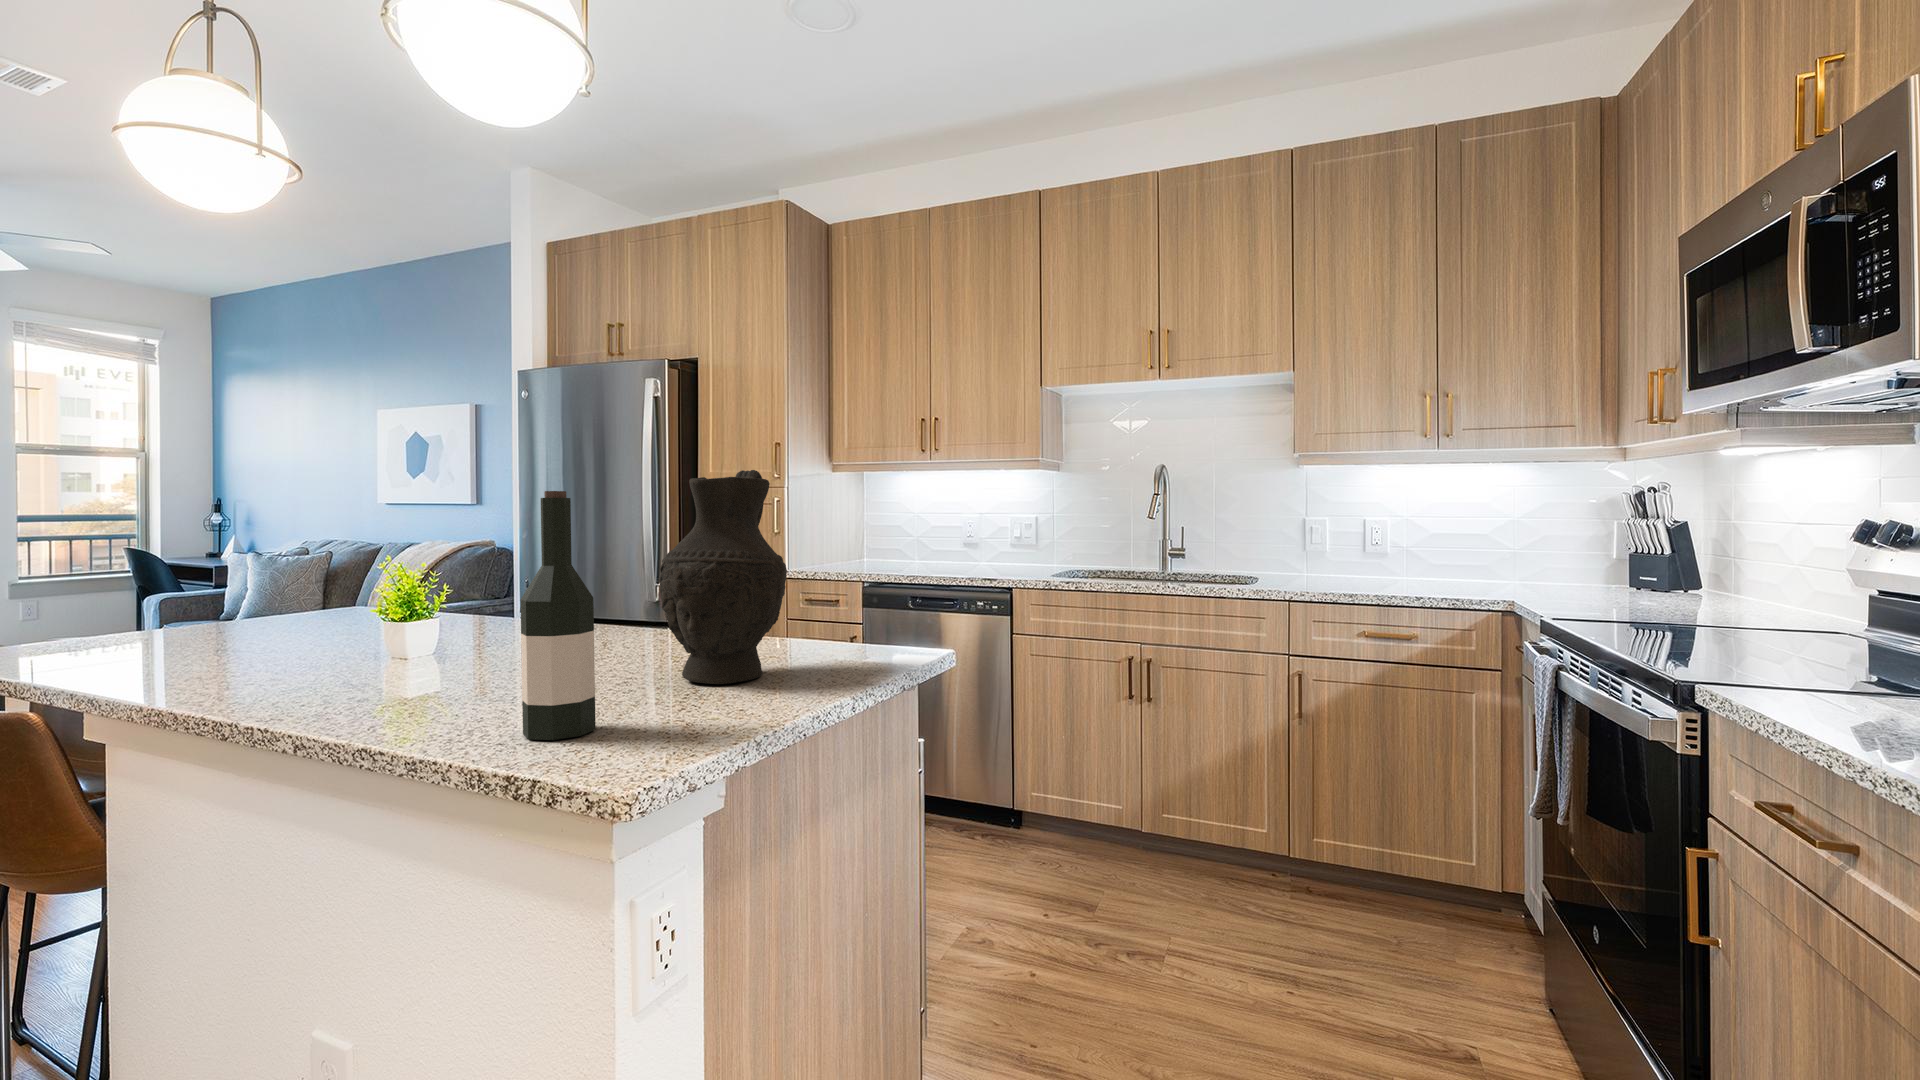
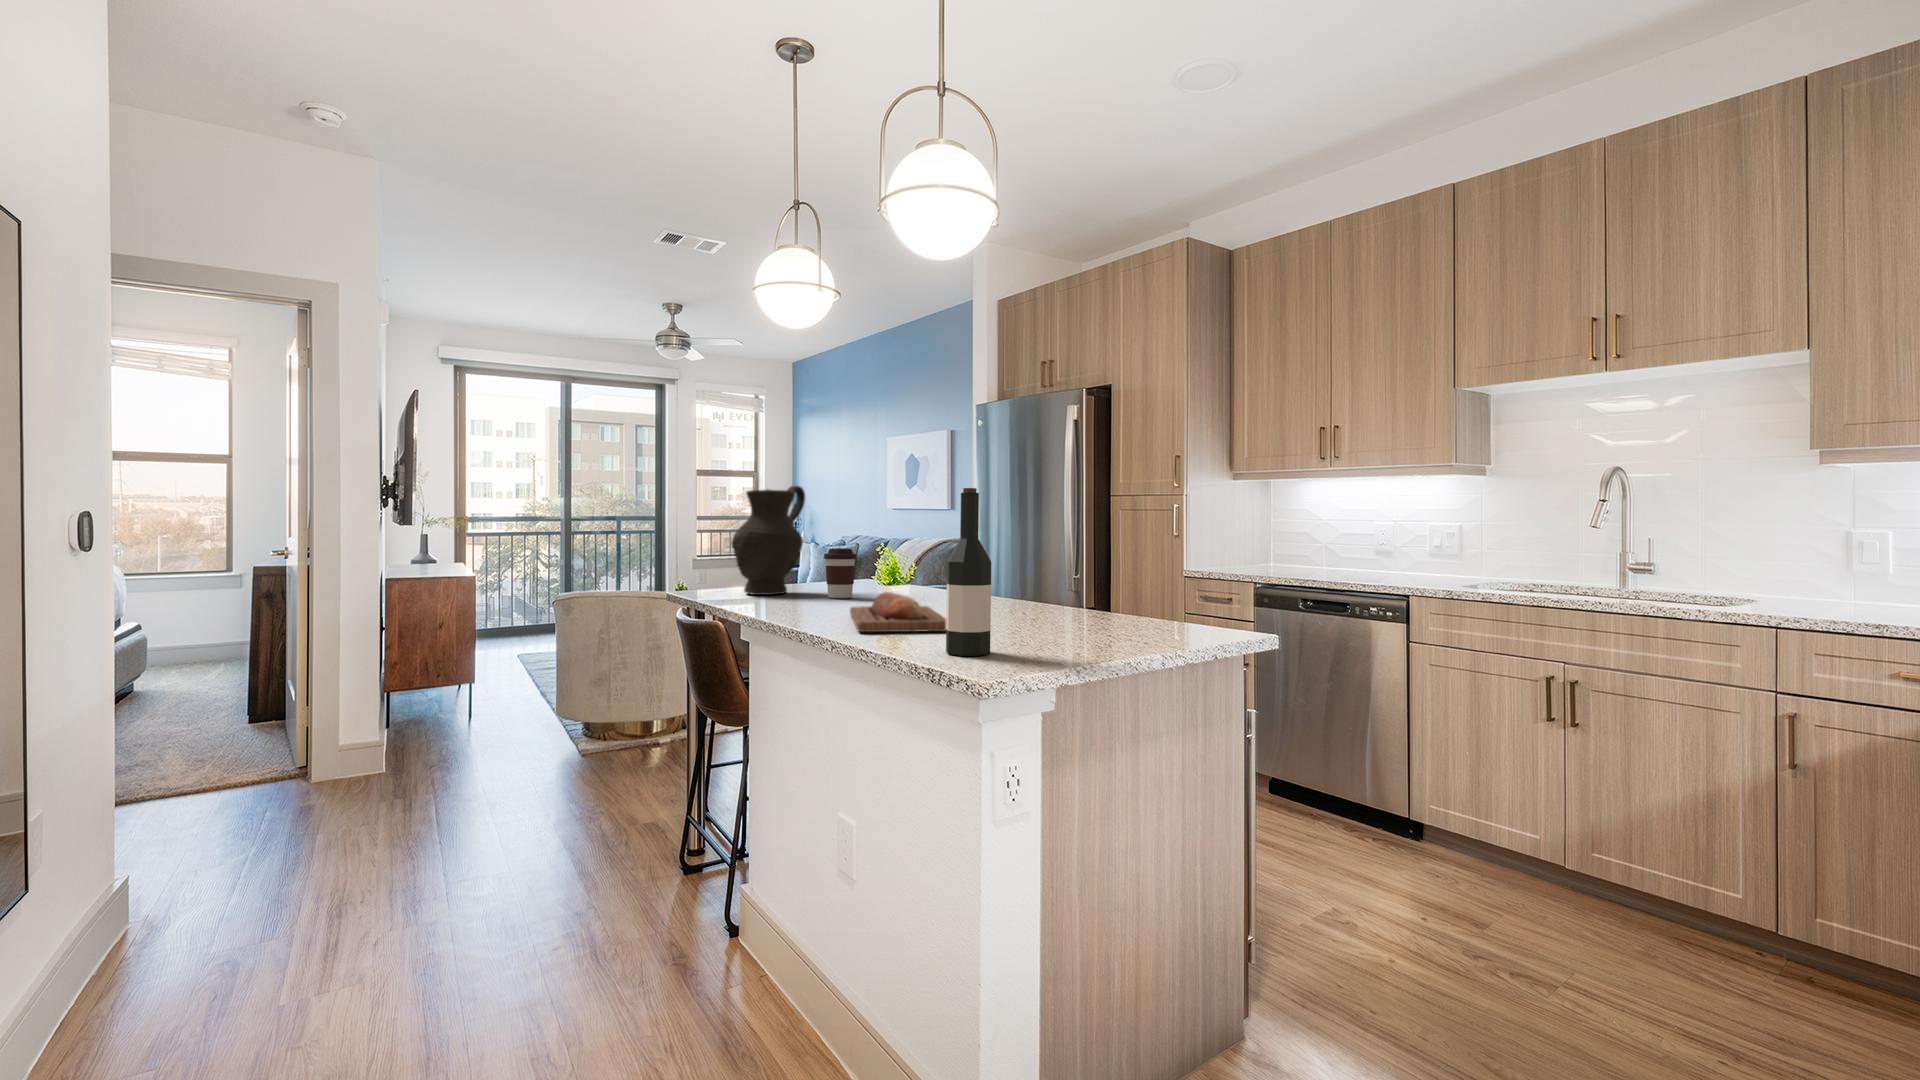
decorative vase: present [659,470,787,684] -> present [731,486,805,595]
coffee cup: none [279,572,341,648] -> present [824,548,857,598]
bread loaf: none [335,640,518,713] -> present [850,592,946,632]

